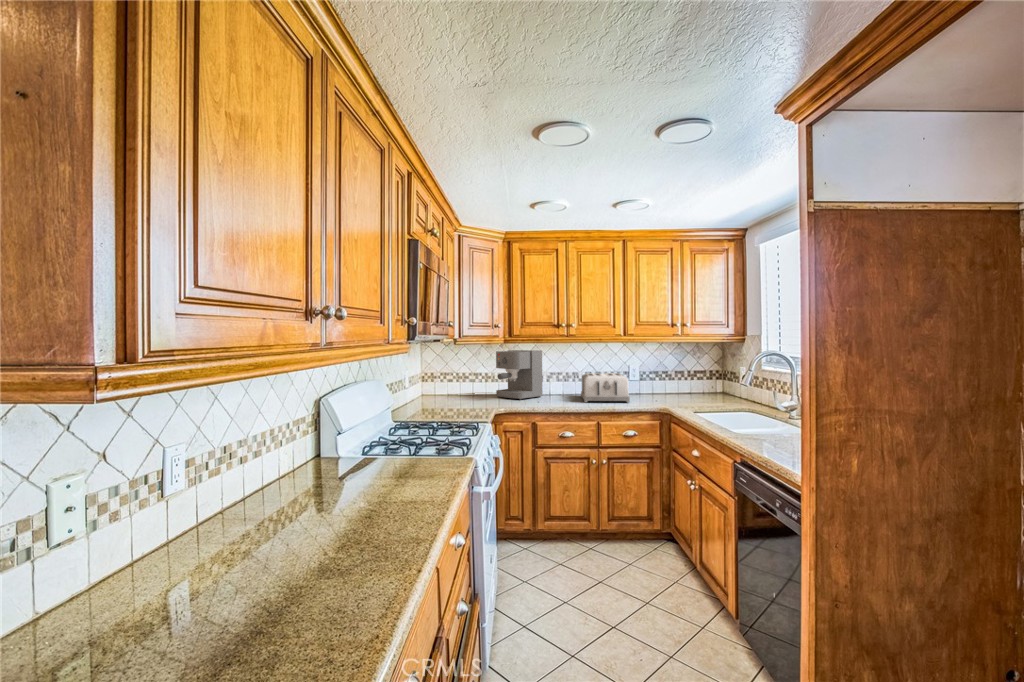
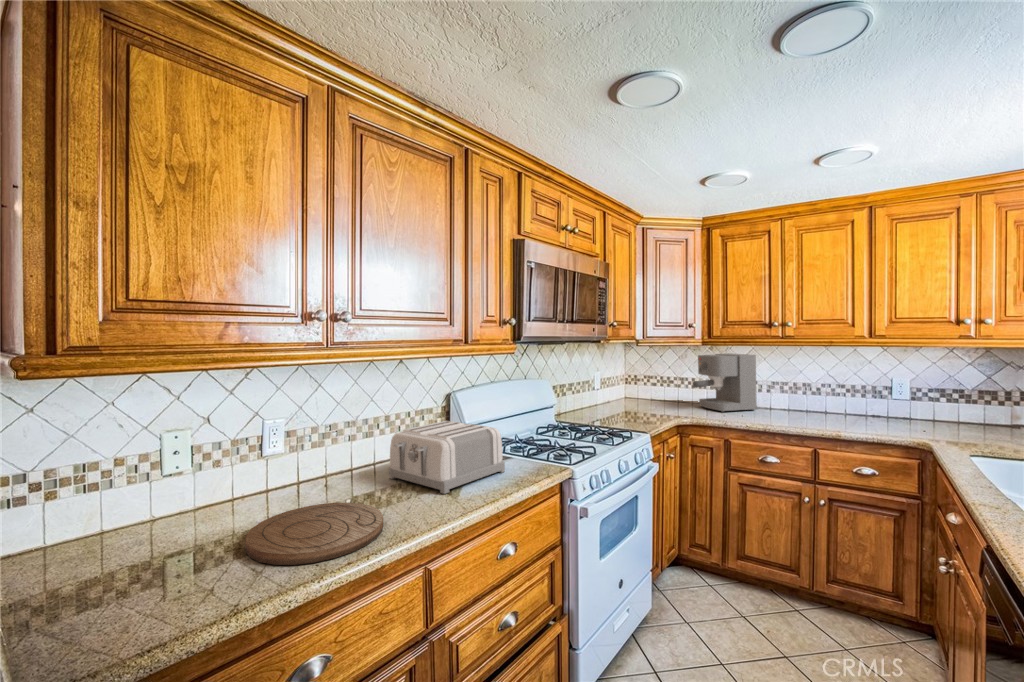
toaster: present [581,373,630,402] -> present [389,421,505,494]
cutting board: none [141,528,352,636] -> present [245,503,383,565]

